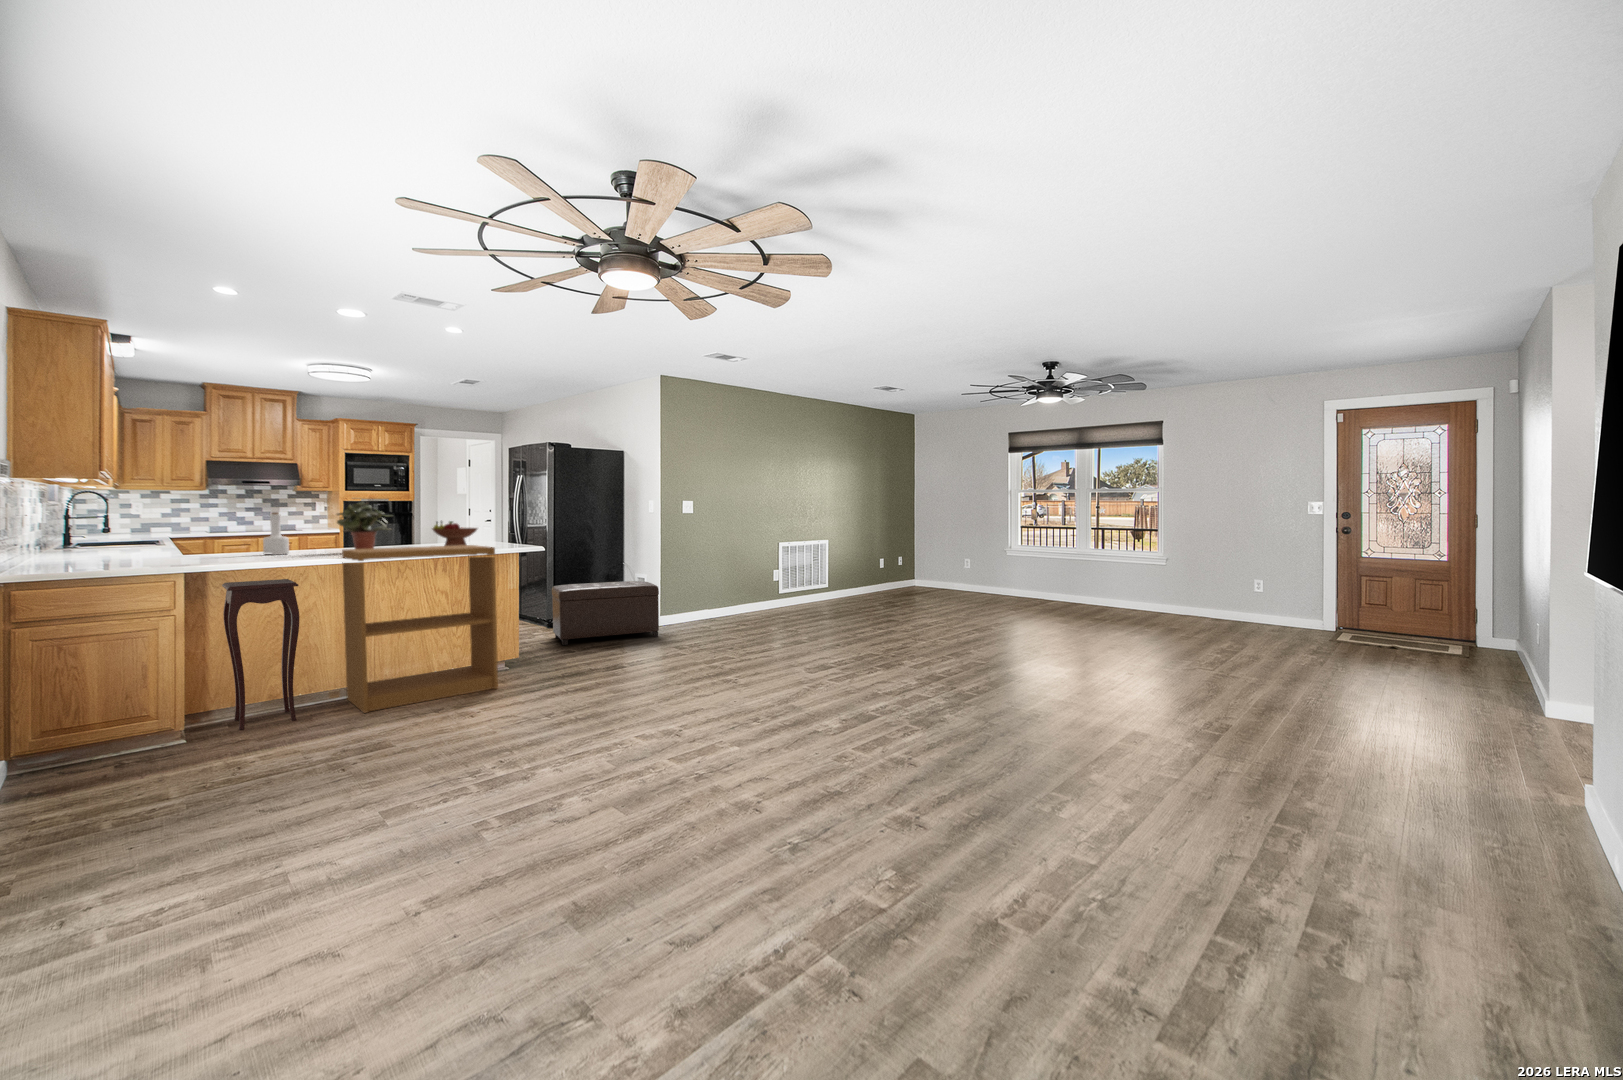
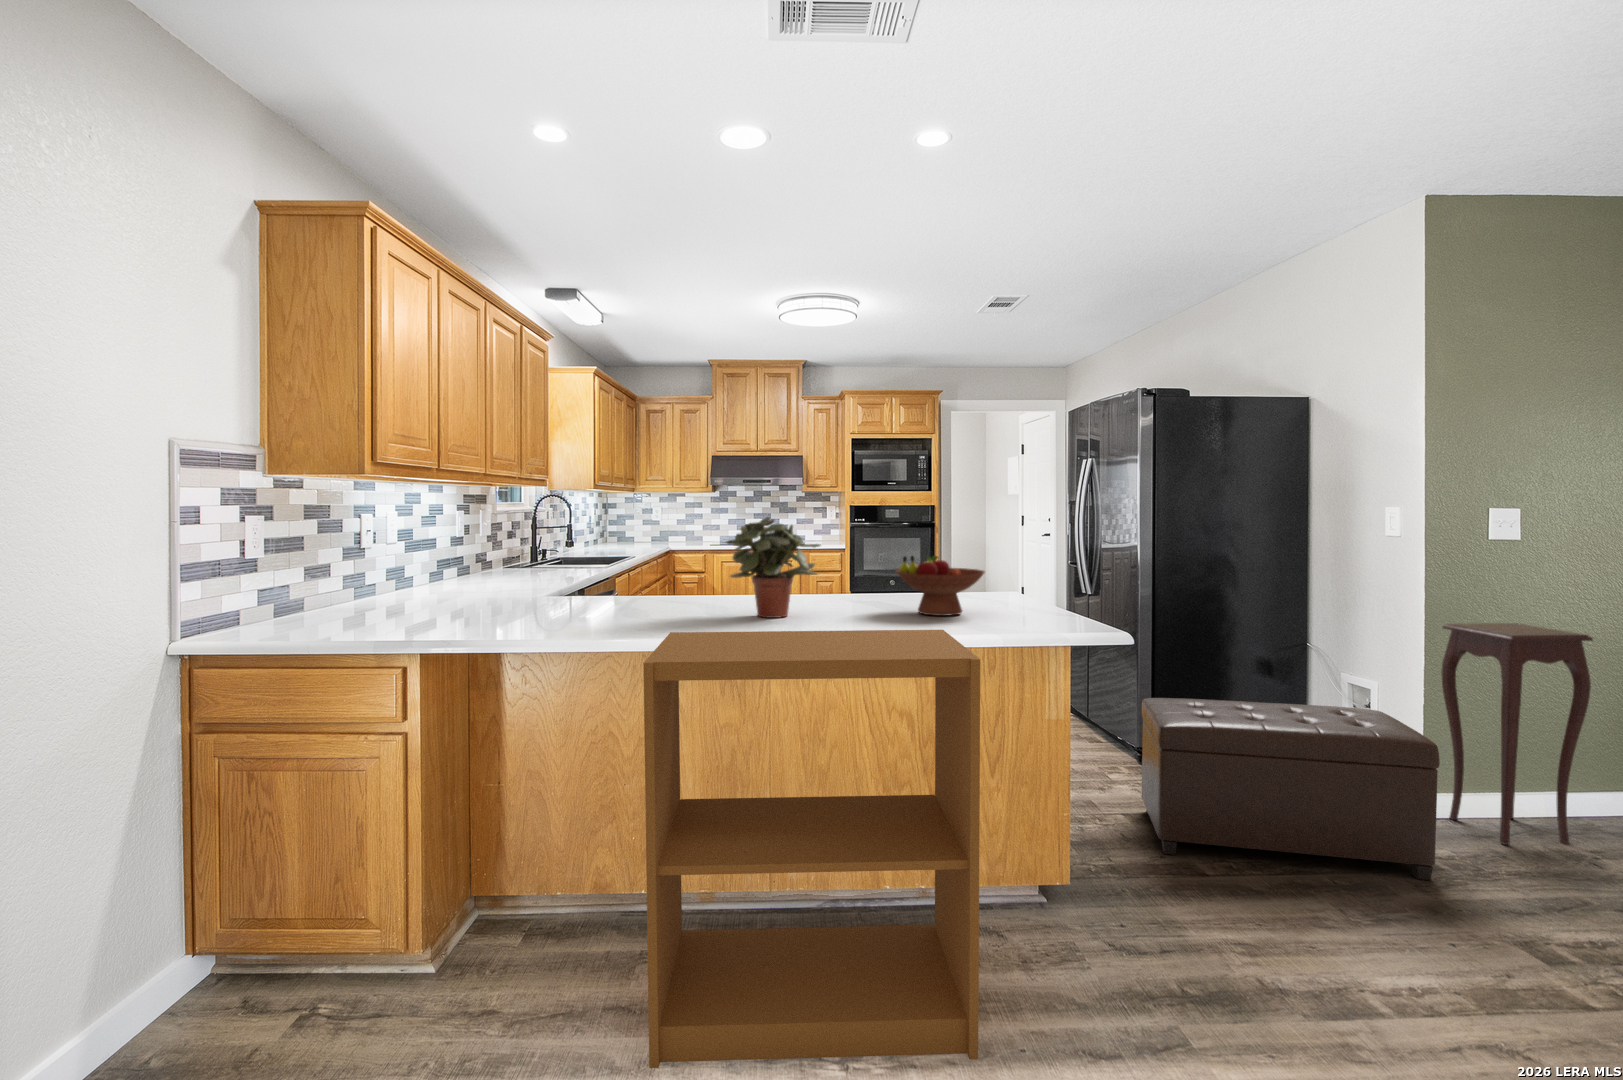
bottle: present [263,512,289,555] -> none [627,536,665,614]
side table: present [222,579,299,730] -> present [1441,623,1593,845]

